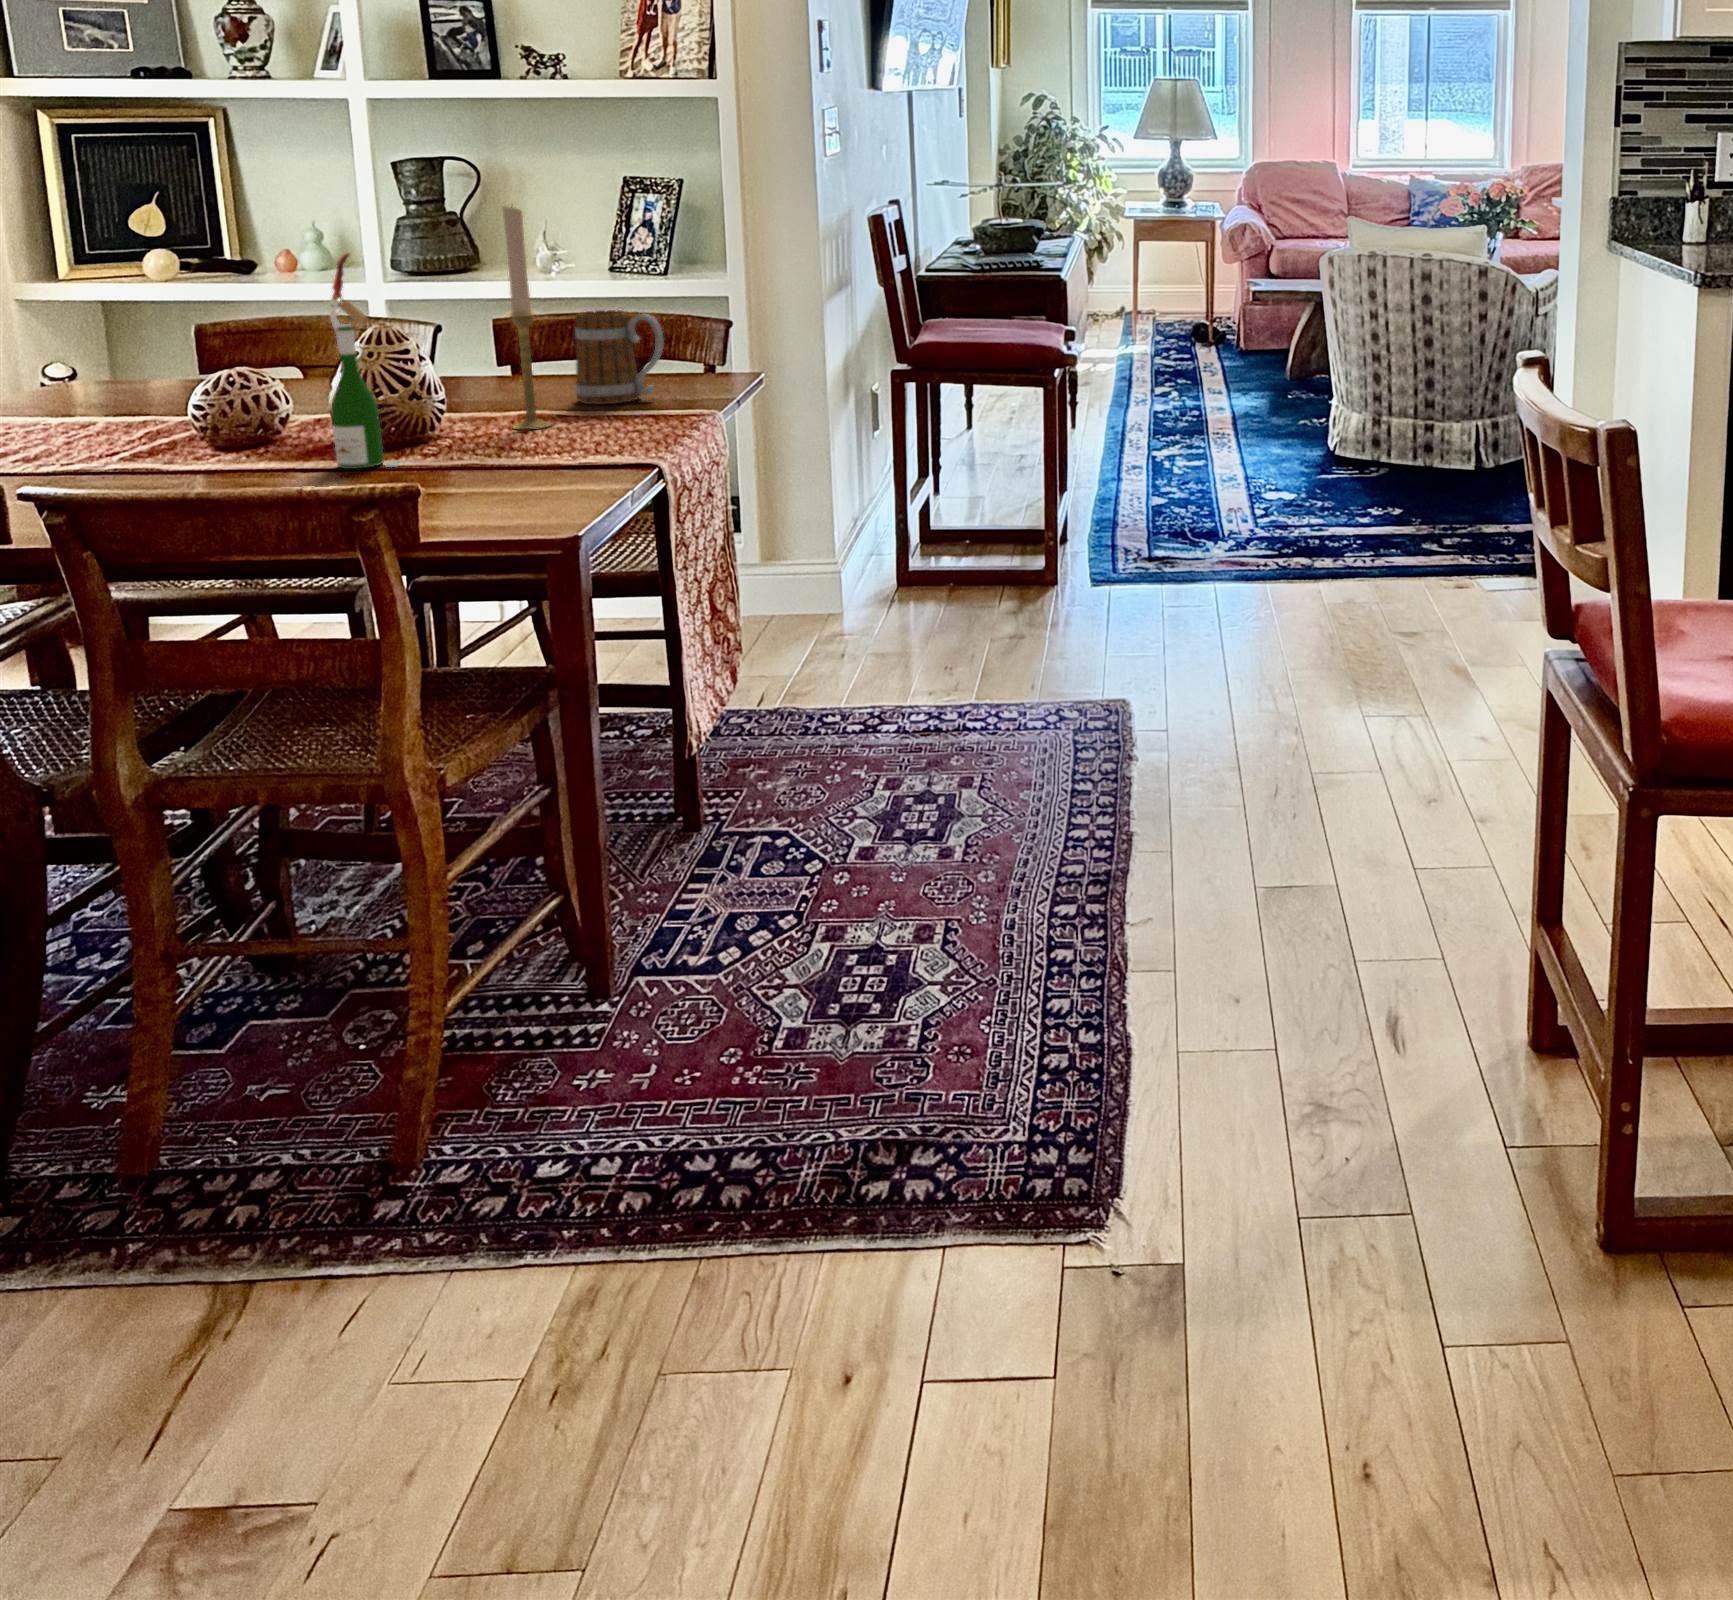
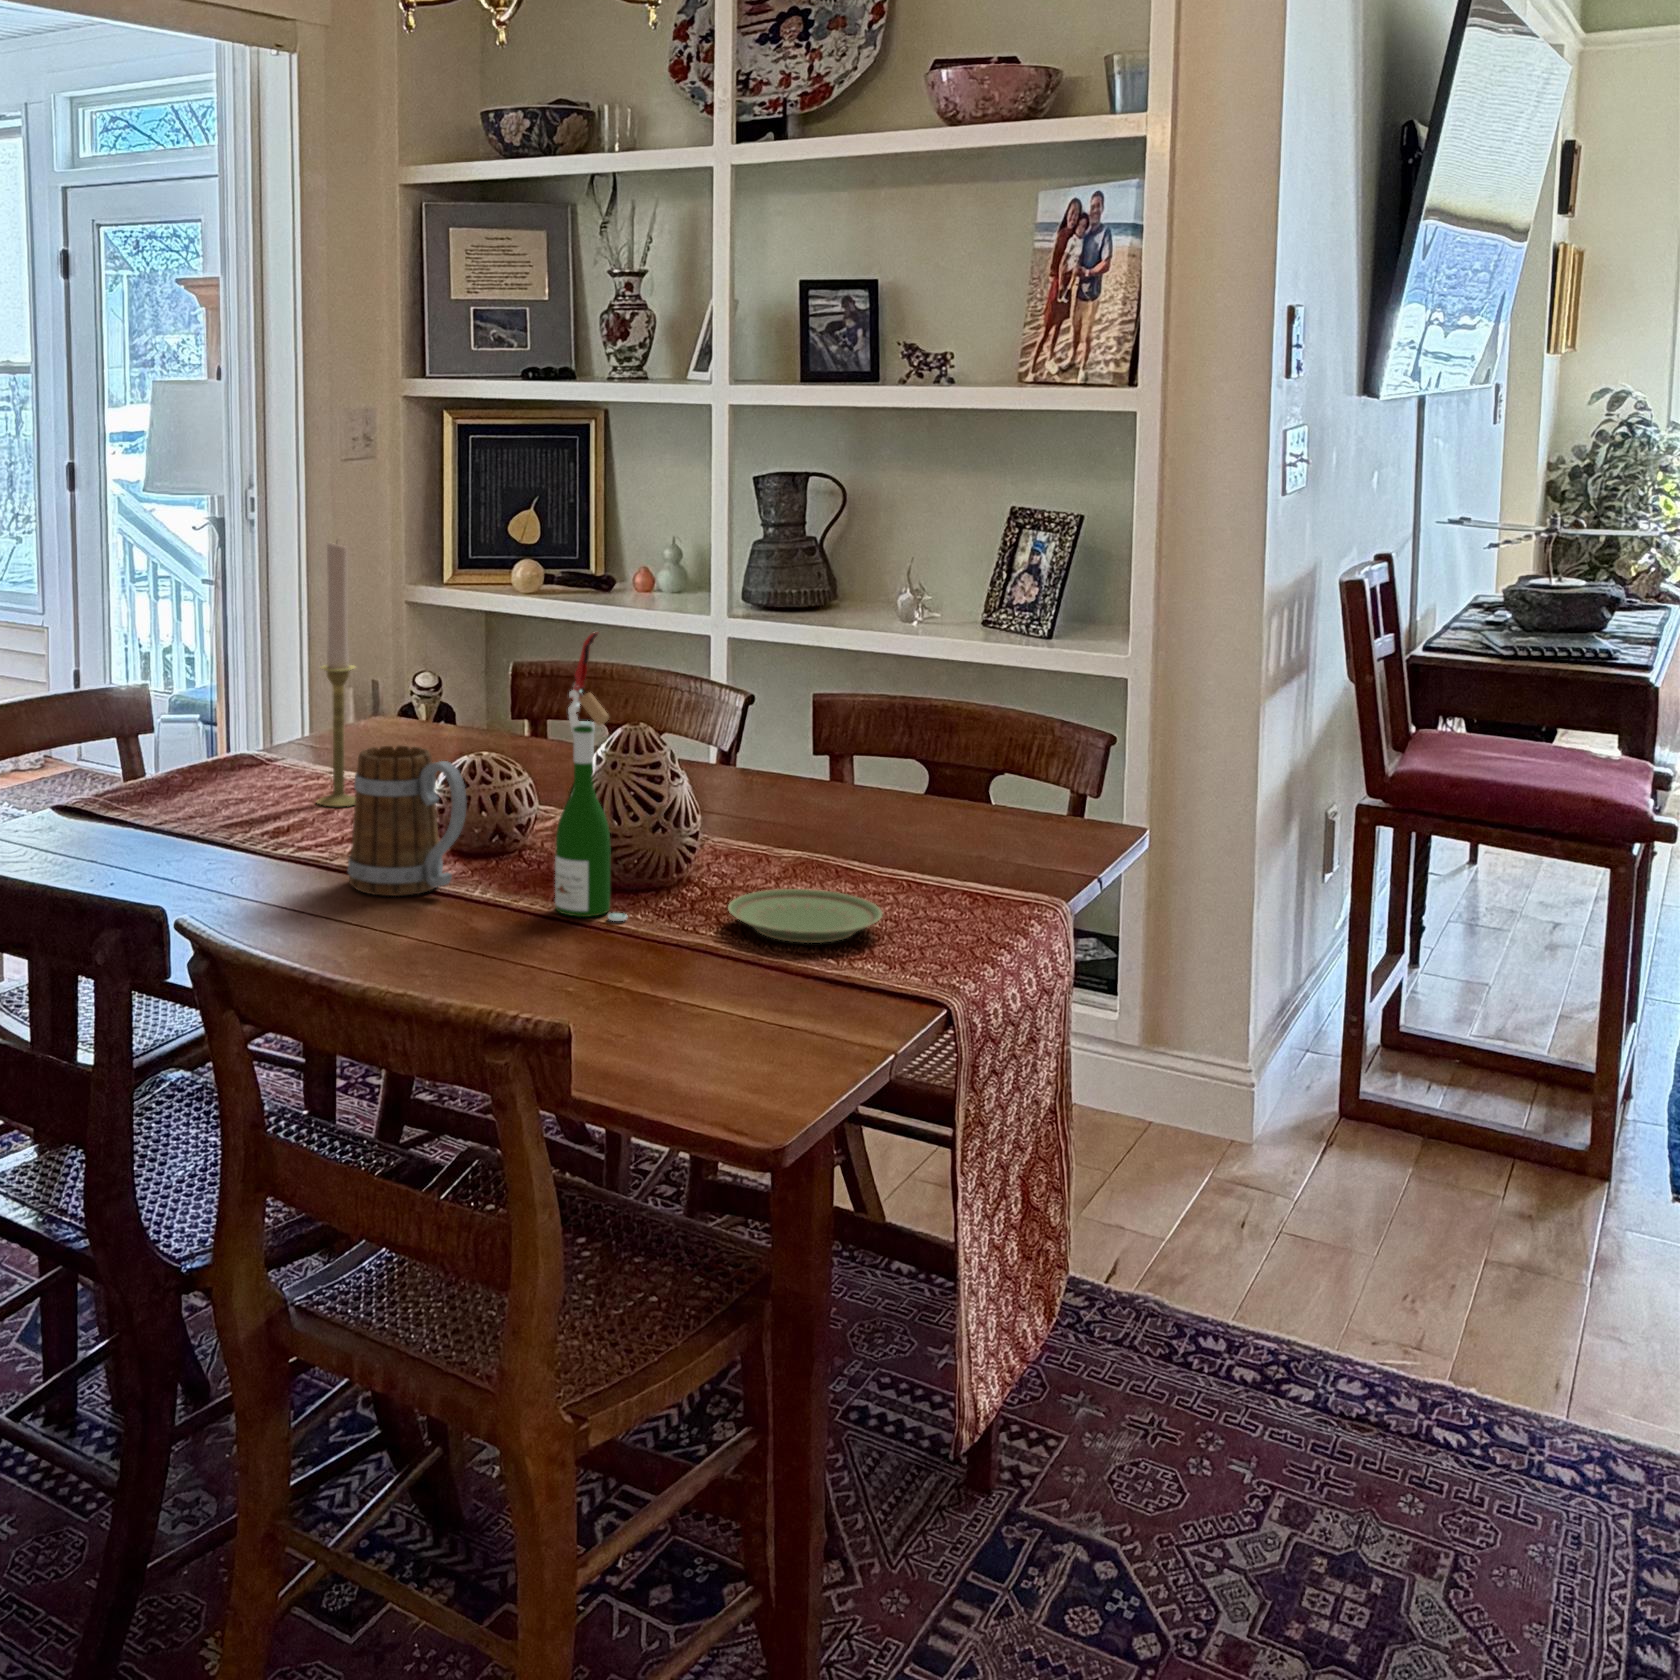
candlestick: present [502,206,551,429] -> present [317,543,355,806]
mug: present [575,310,664,404] -> present [348,745,466,896]
plate: none [481,429,598,460] -> present [728,889,882,943]

